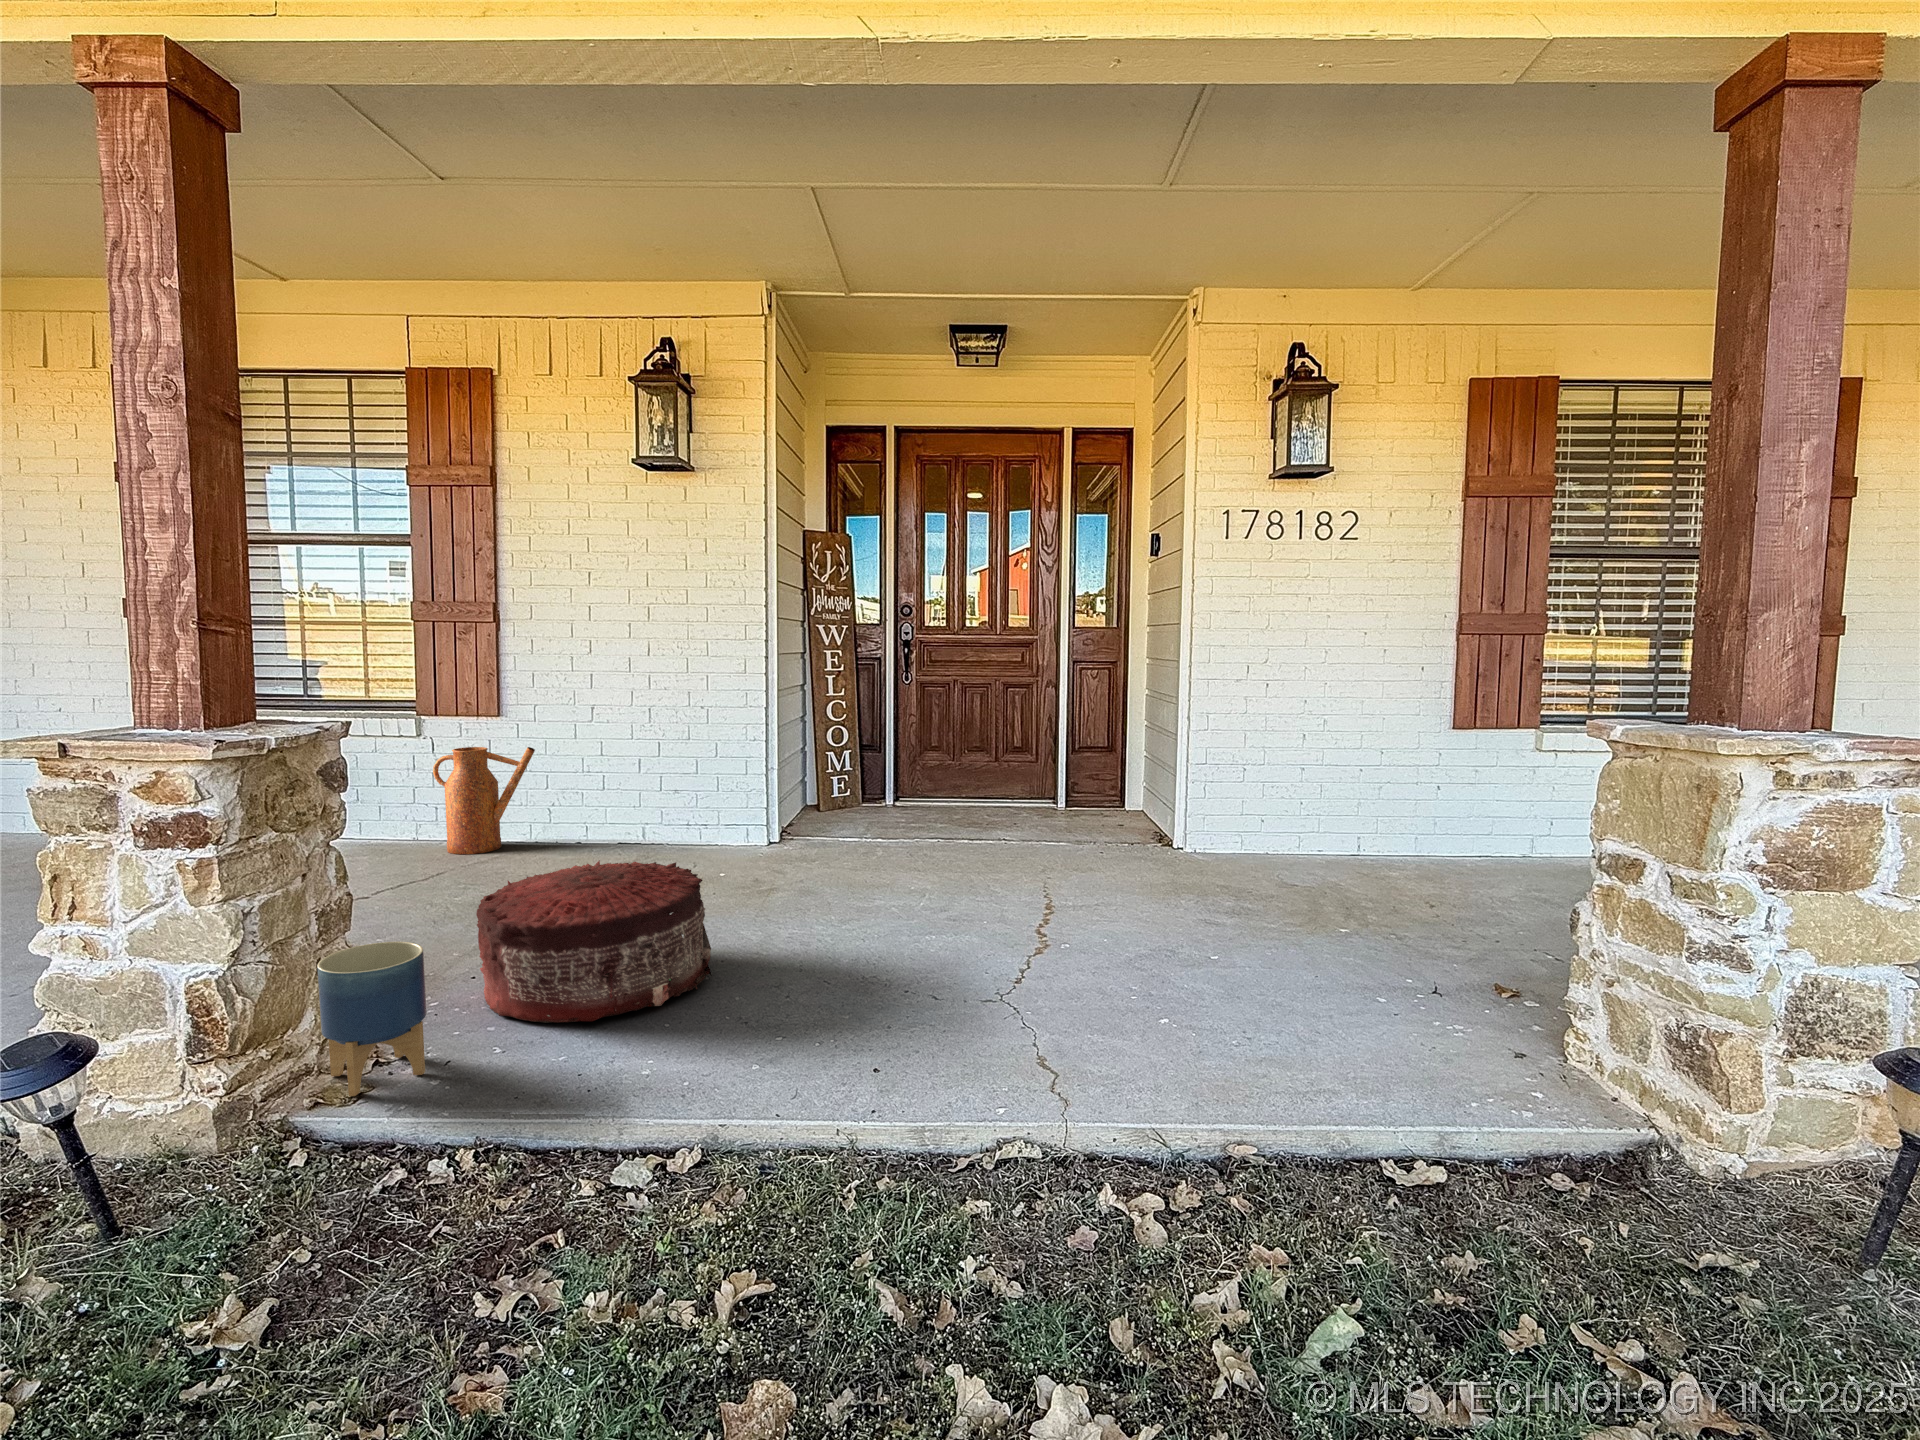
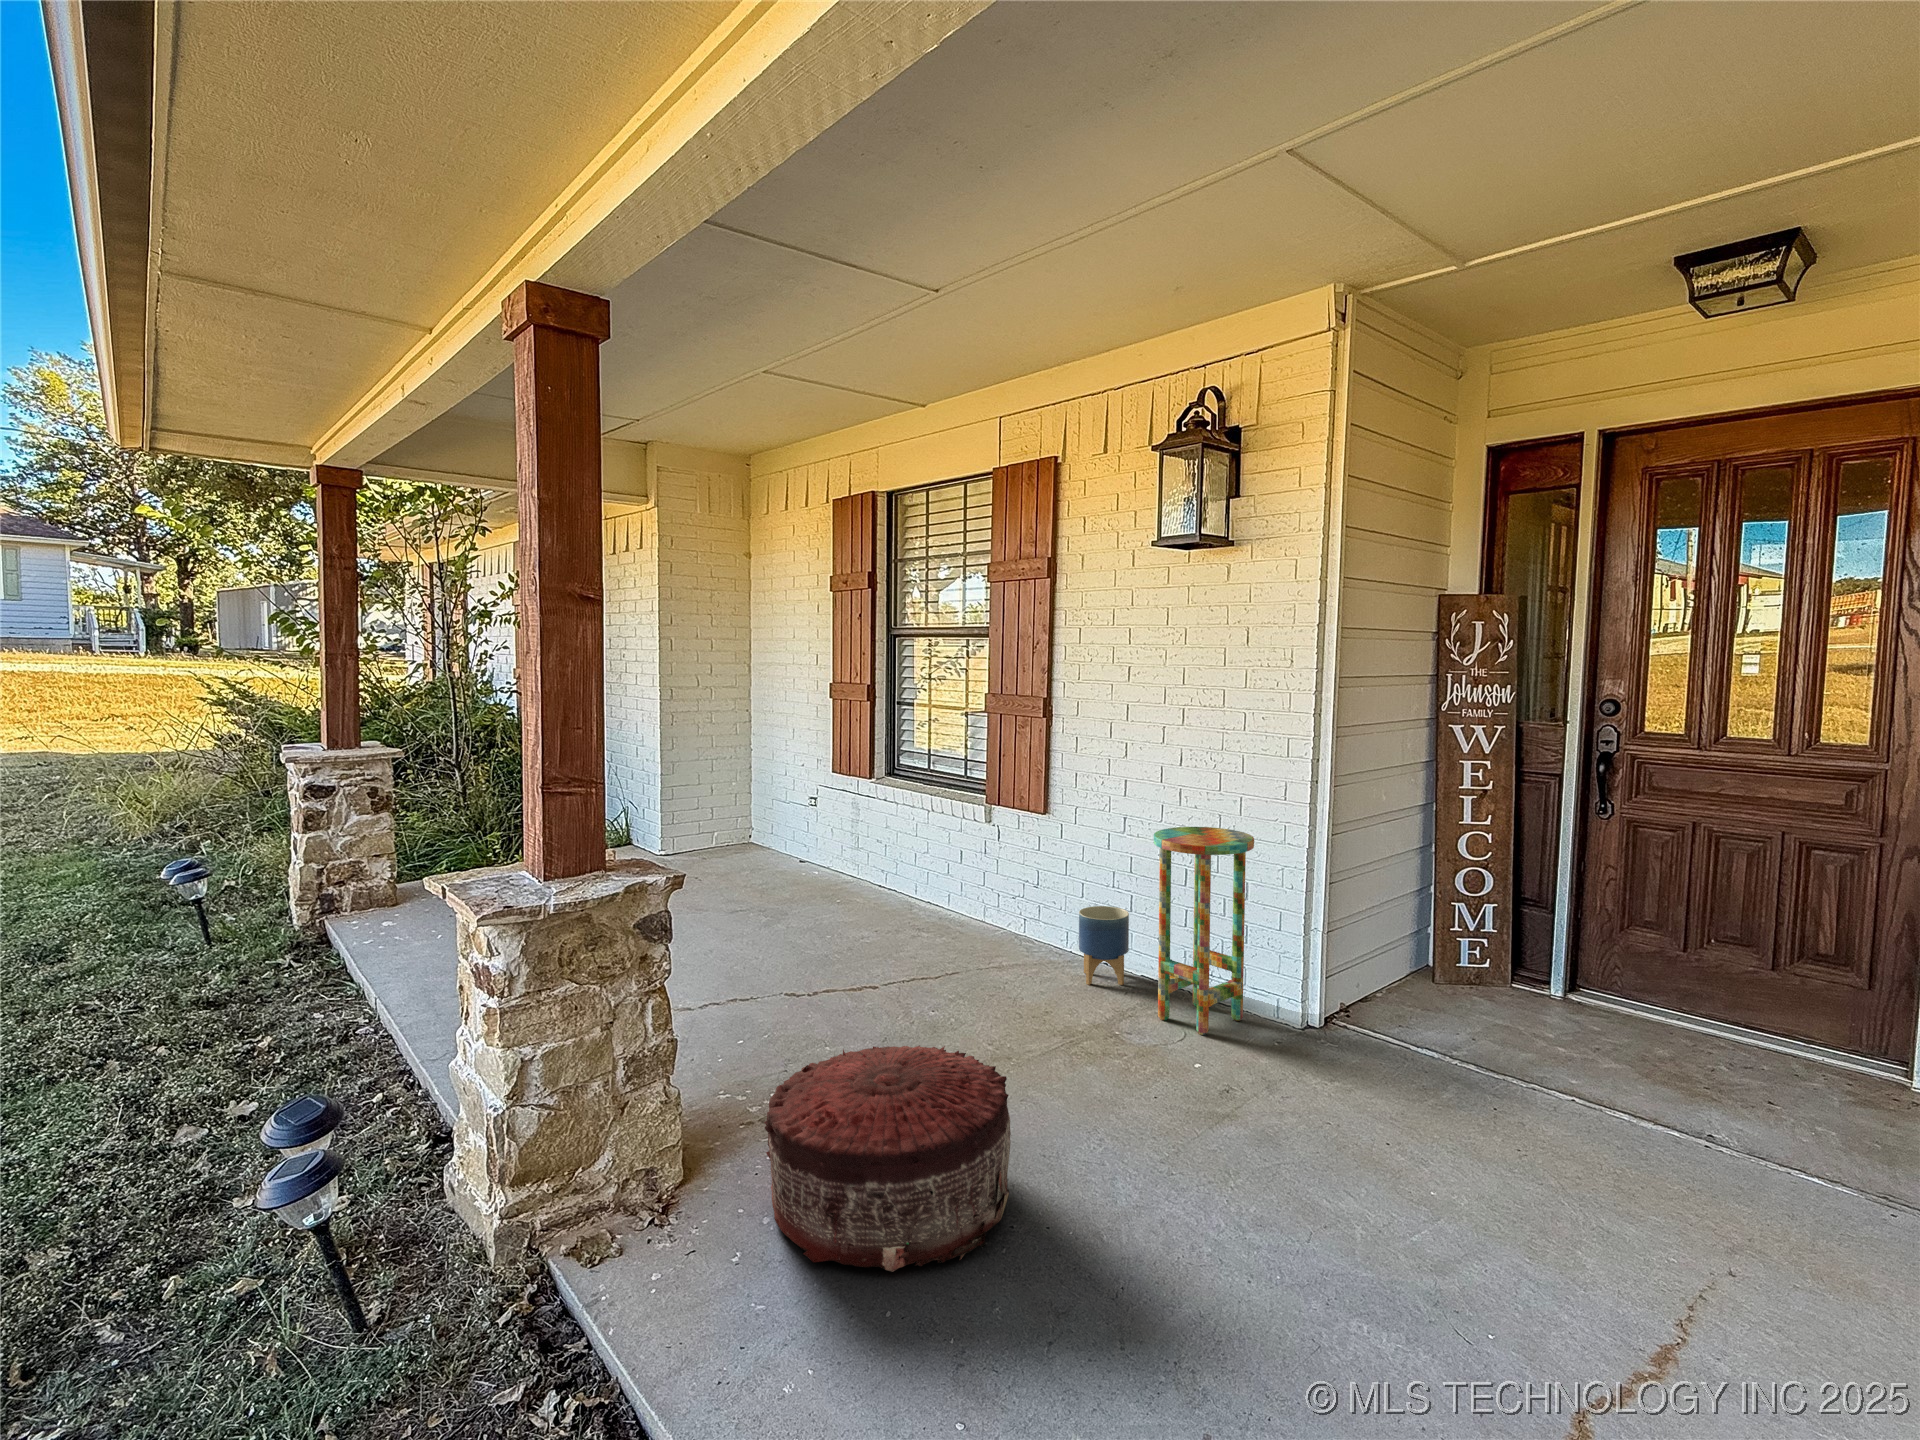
side table: none [649,701,731,861] -> present [1154,827,1254,1035]
watering can: present [433,747,535,854] -> none [987,846,1065,959]
planter: present [317,942,427,1096] -> present [1079,906,1129,985]

